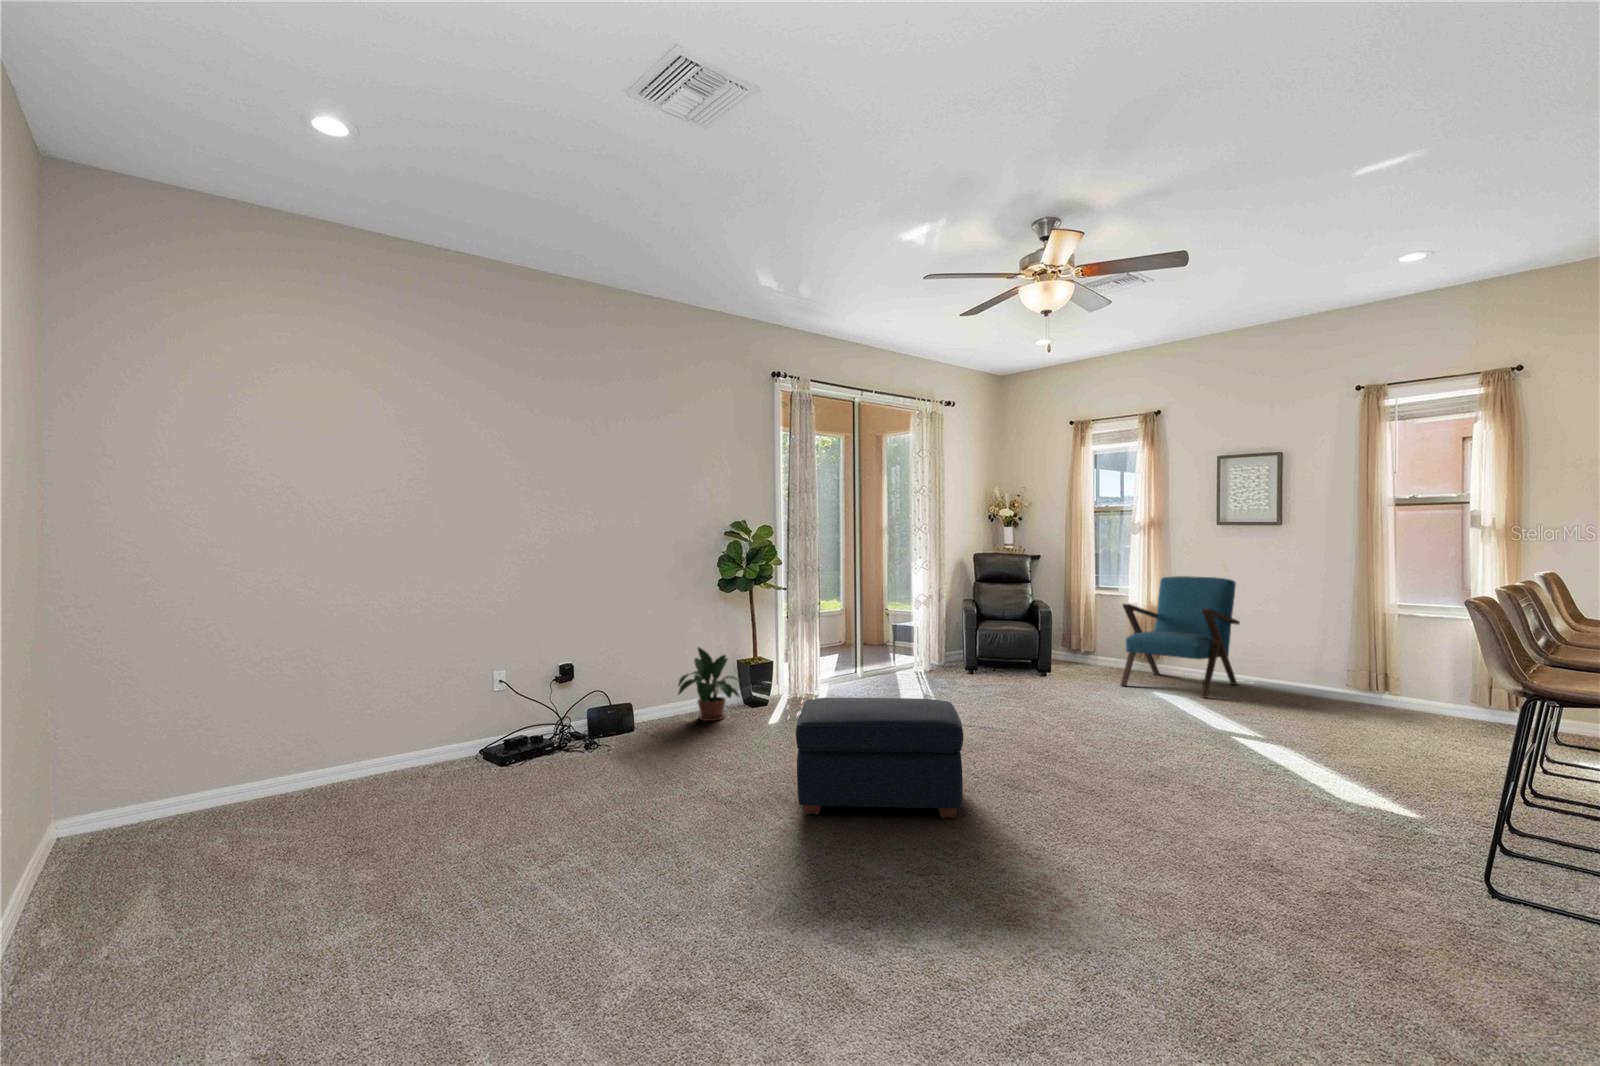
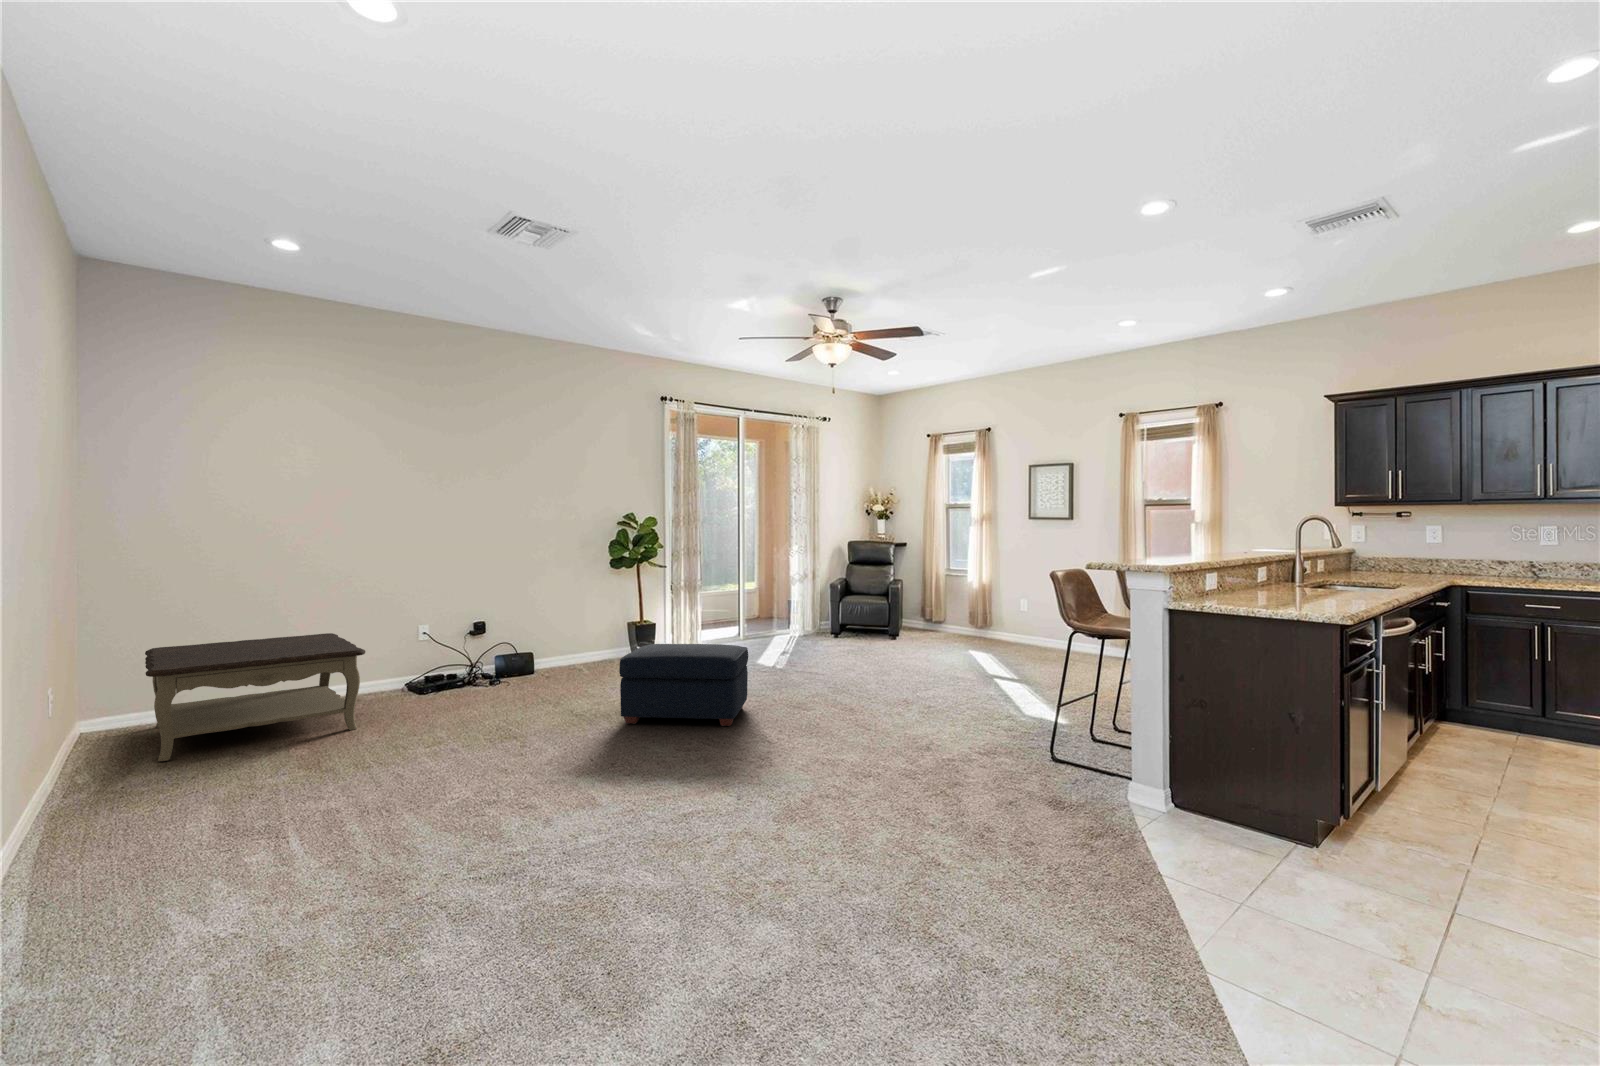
armchair: present [1121,576,1240,698] -> none [943,562,1040,657]
potted plant: present [678,648,739,721] -> none [572,611,629,669]
coffee table: none [144,686,446,893] -> present [145,633,365,761]

